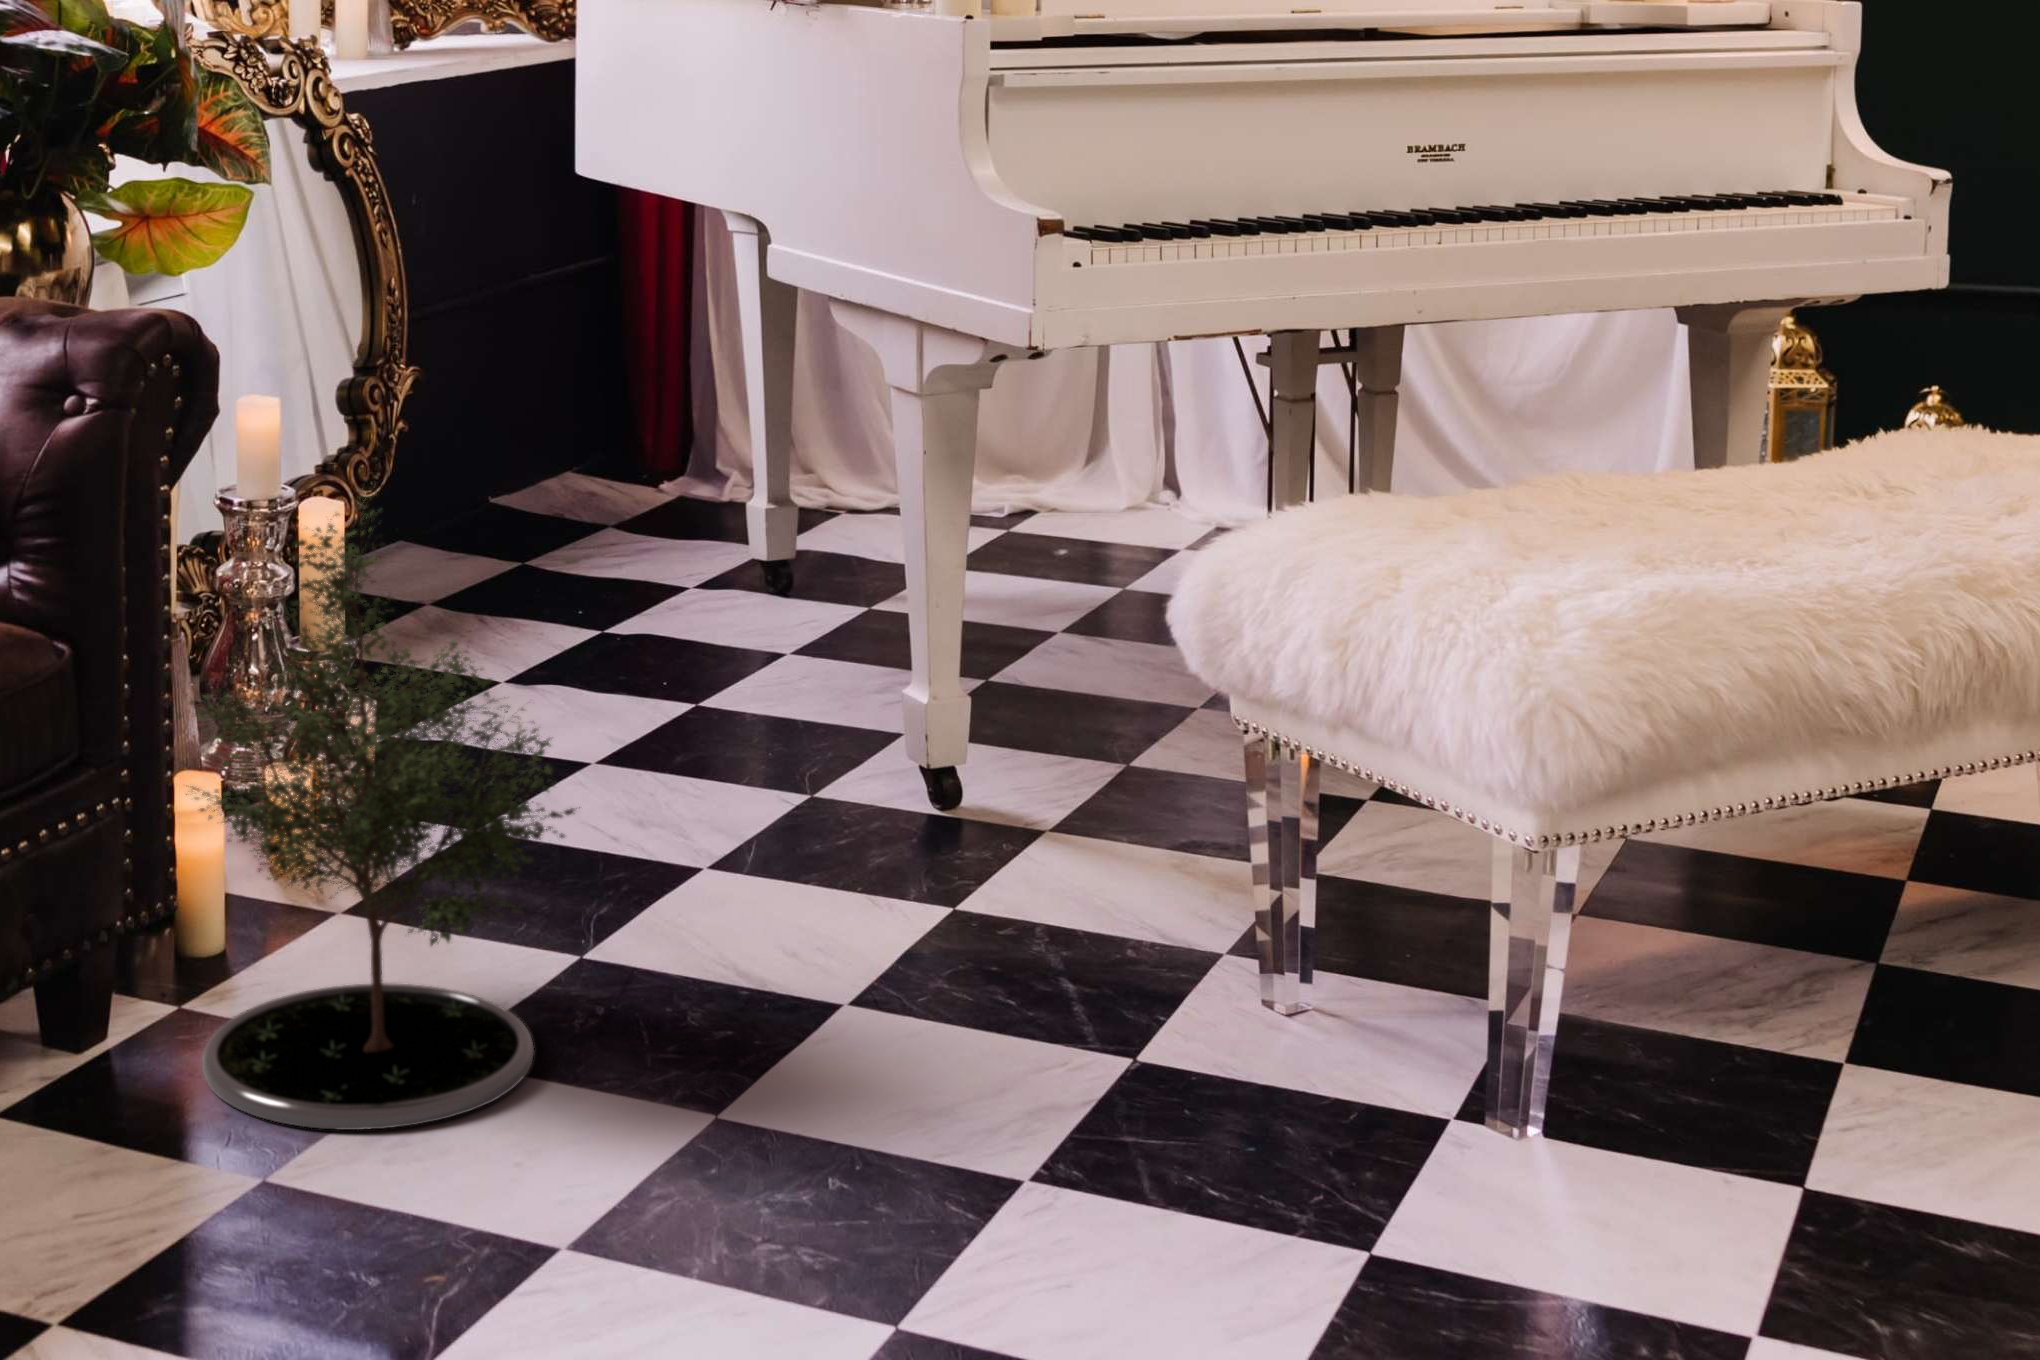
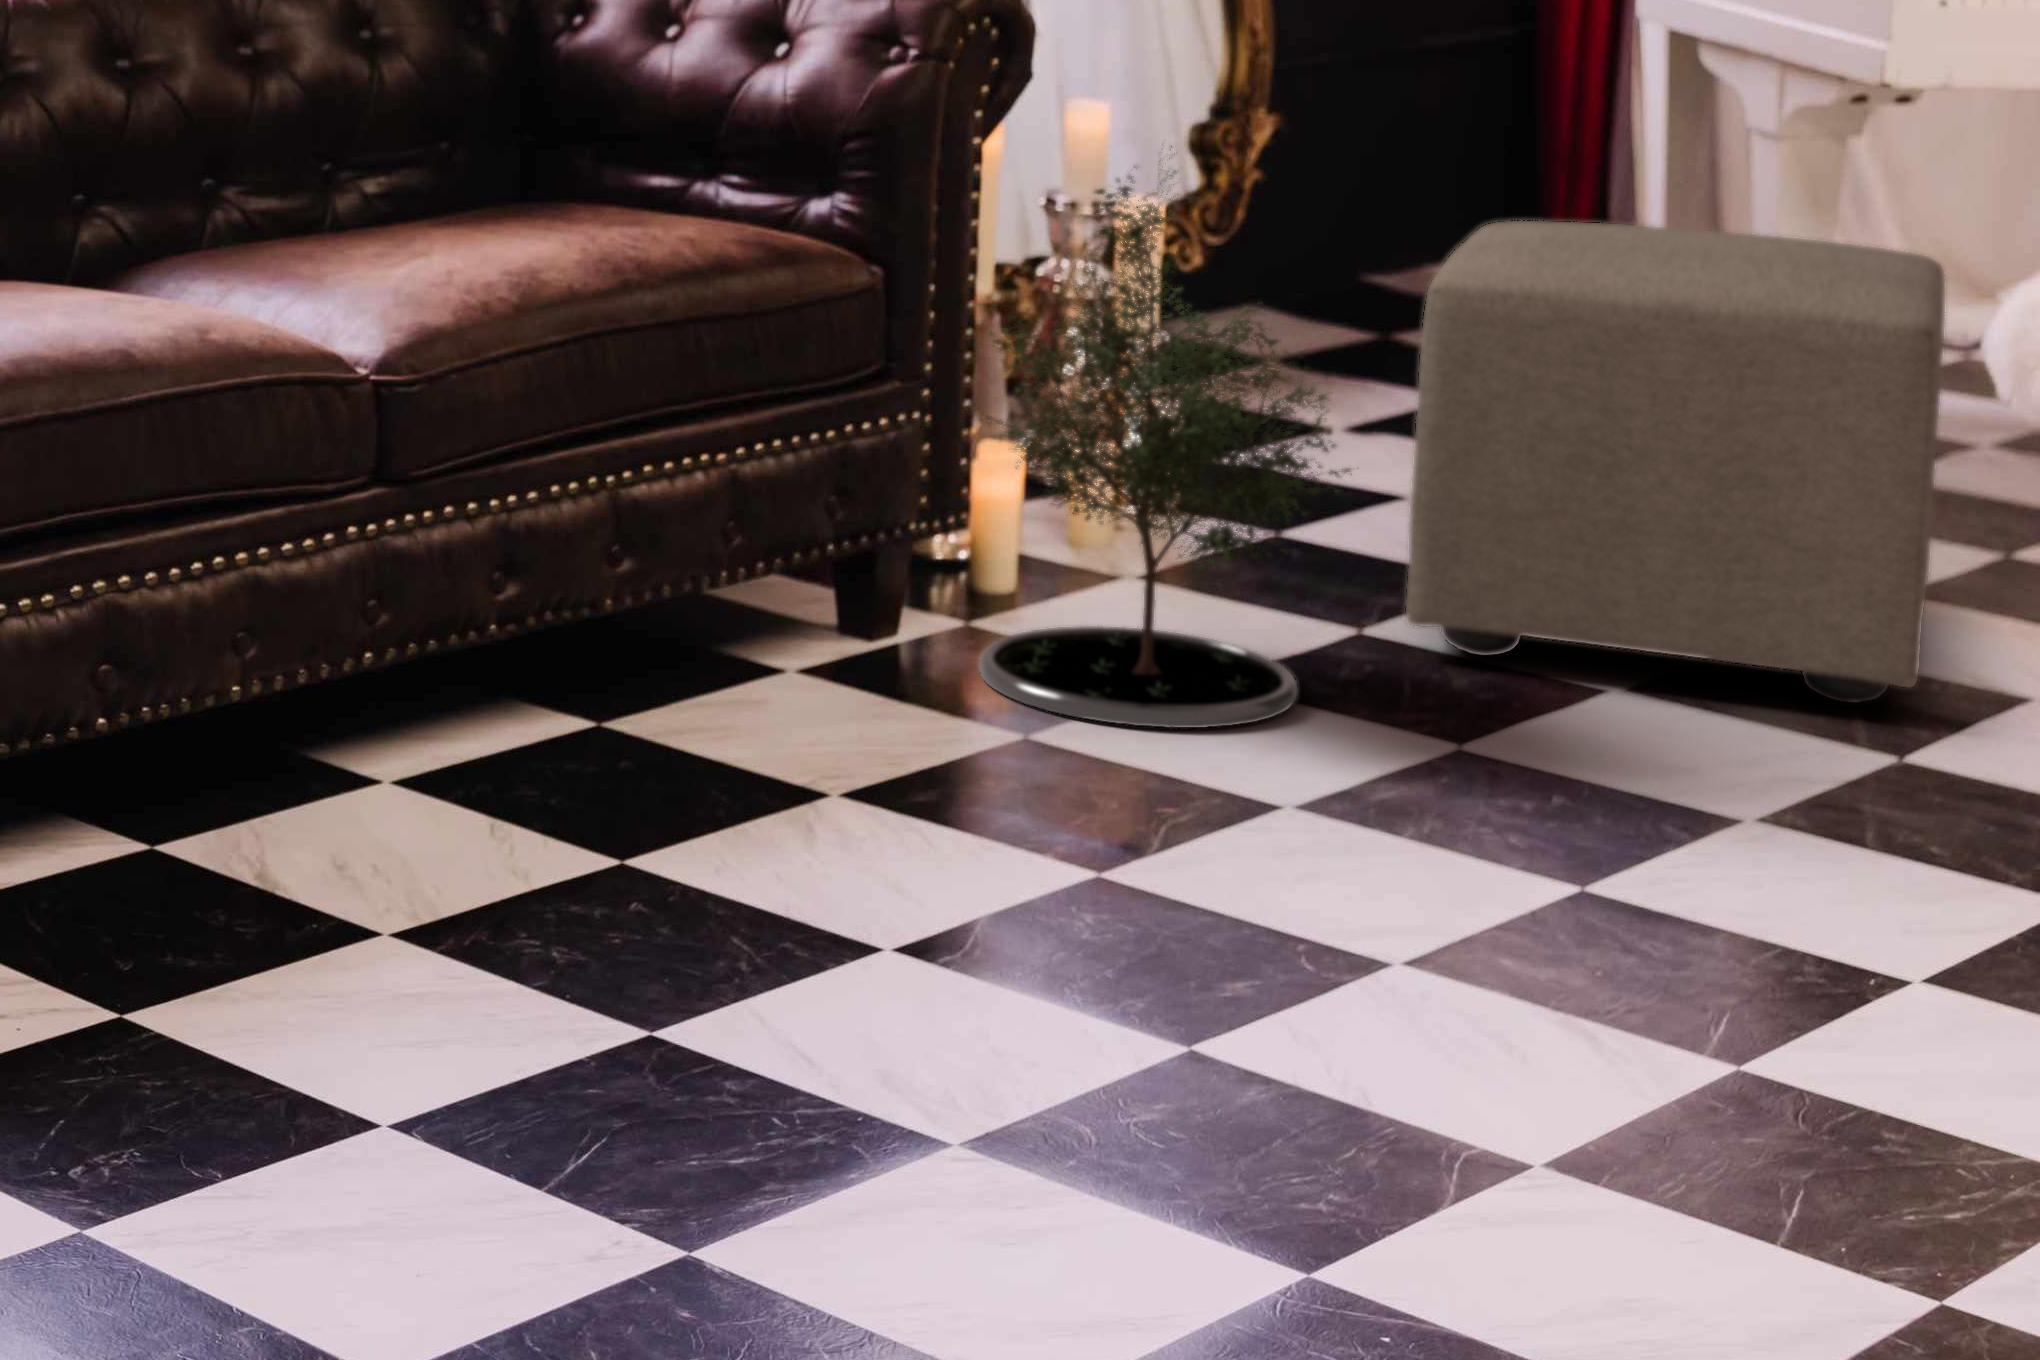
ottoman: none [618,488,1097,962] -> present [1406,221,1945,703]

